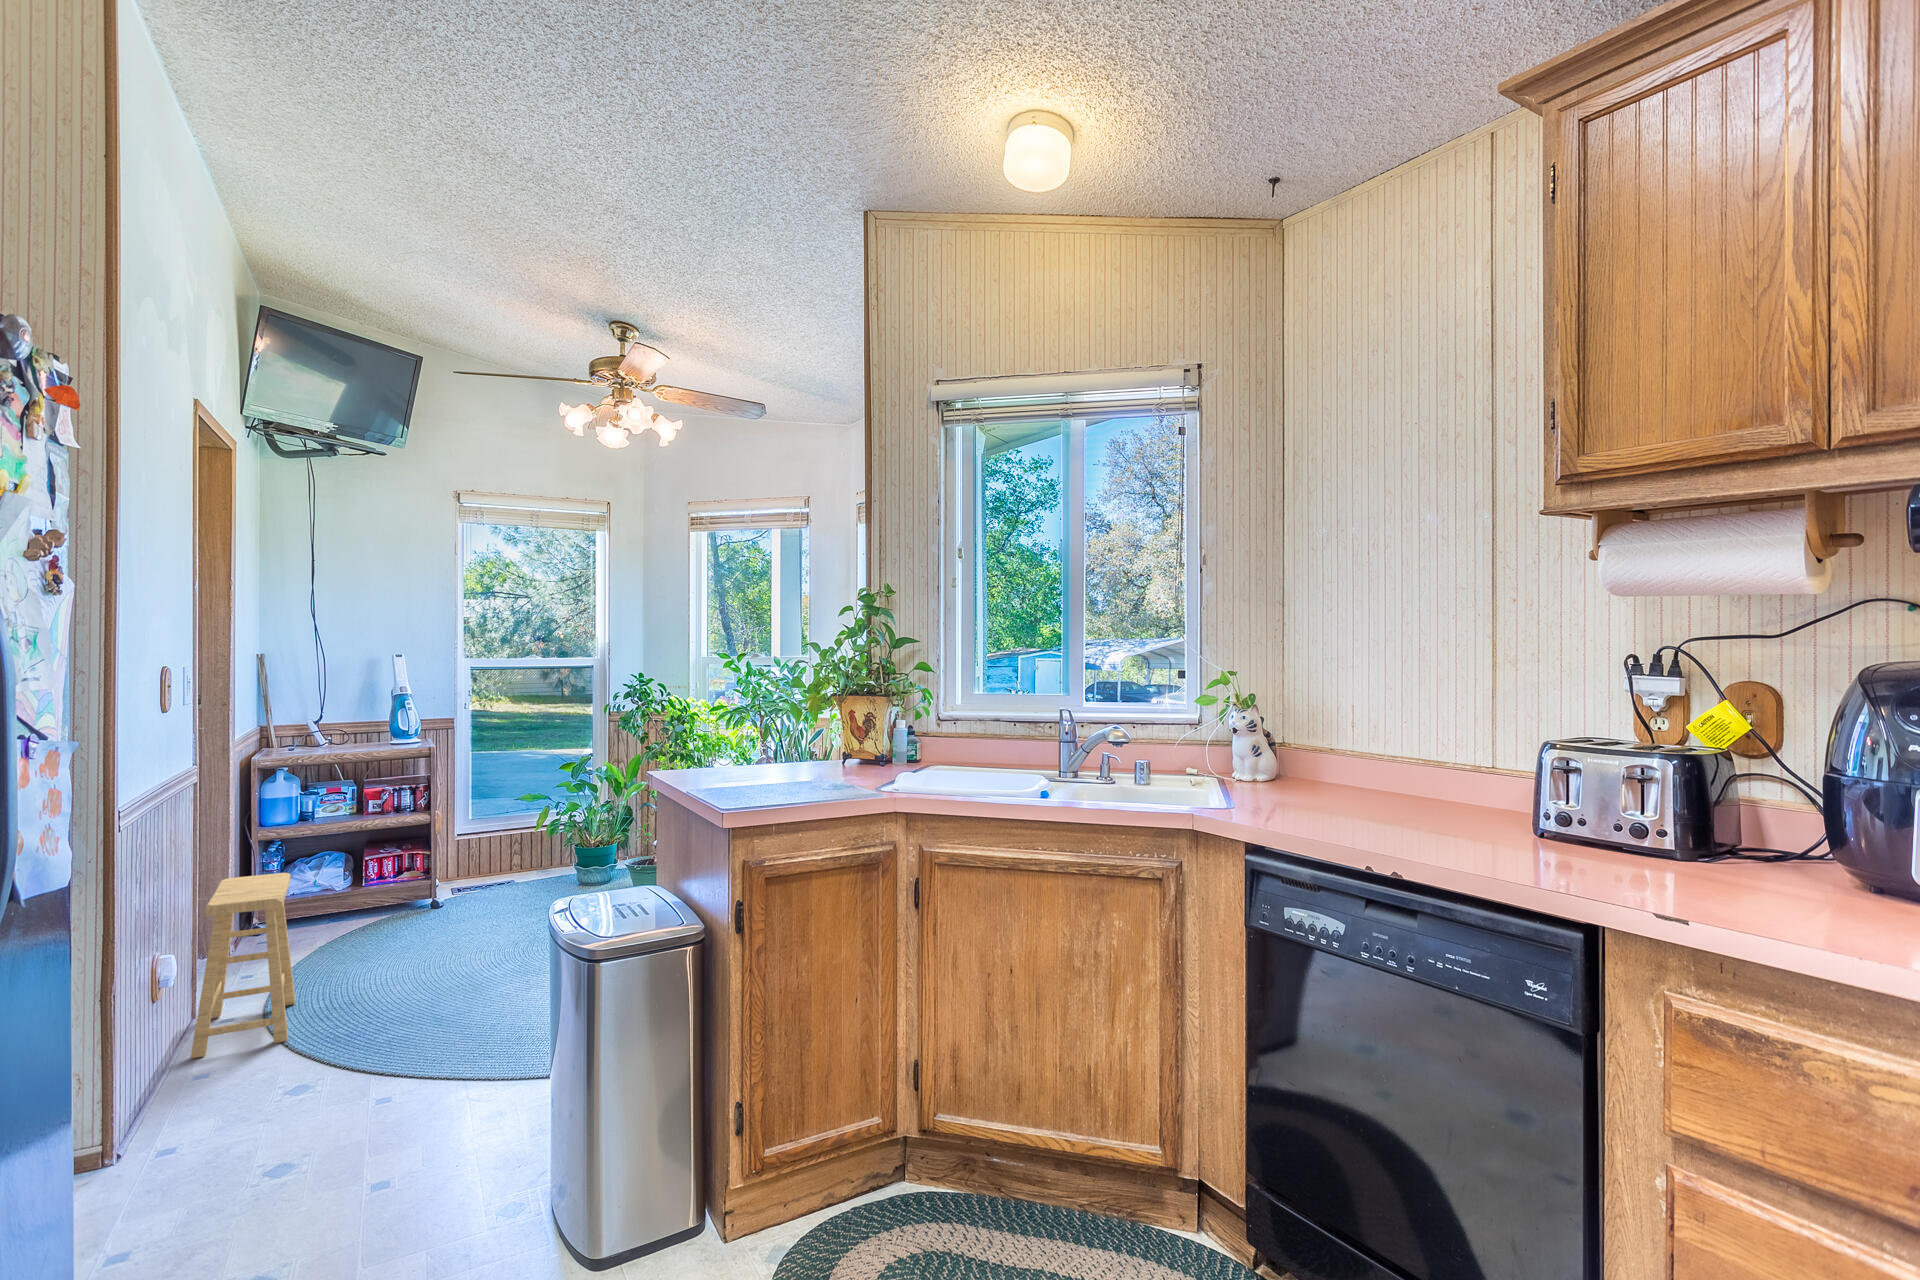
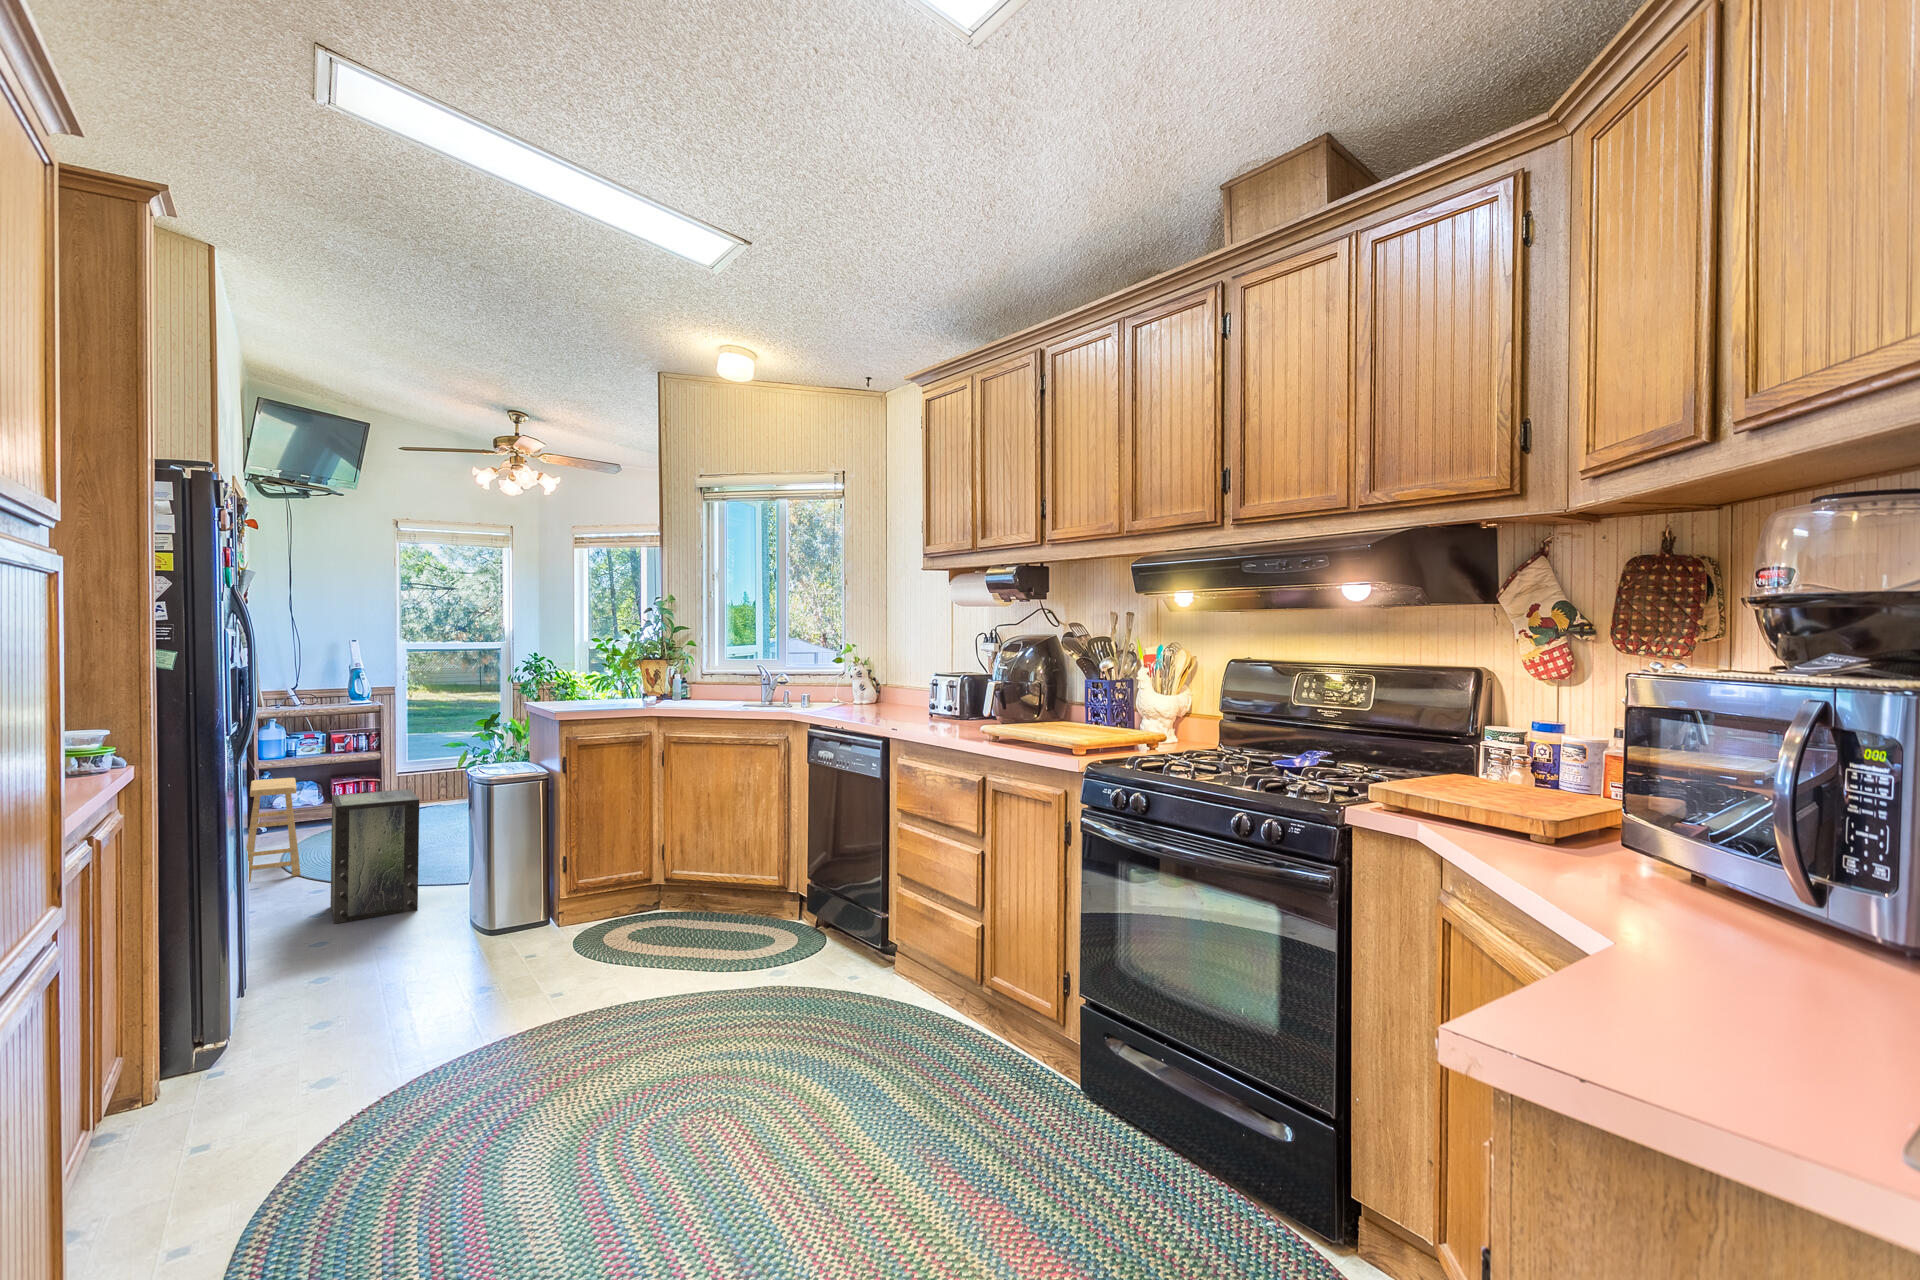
storage box: none [306,920,466,1201] -> present [330,789,419,923]

